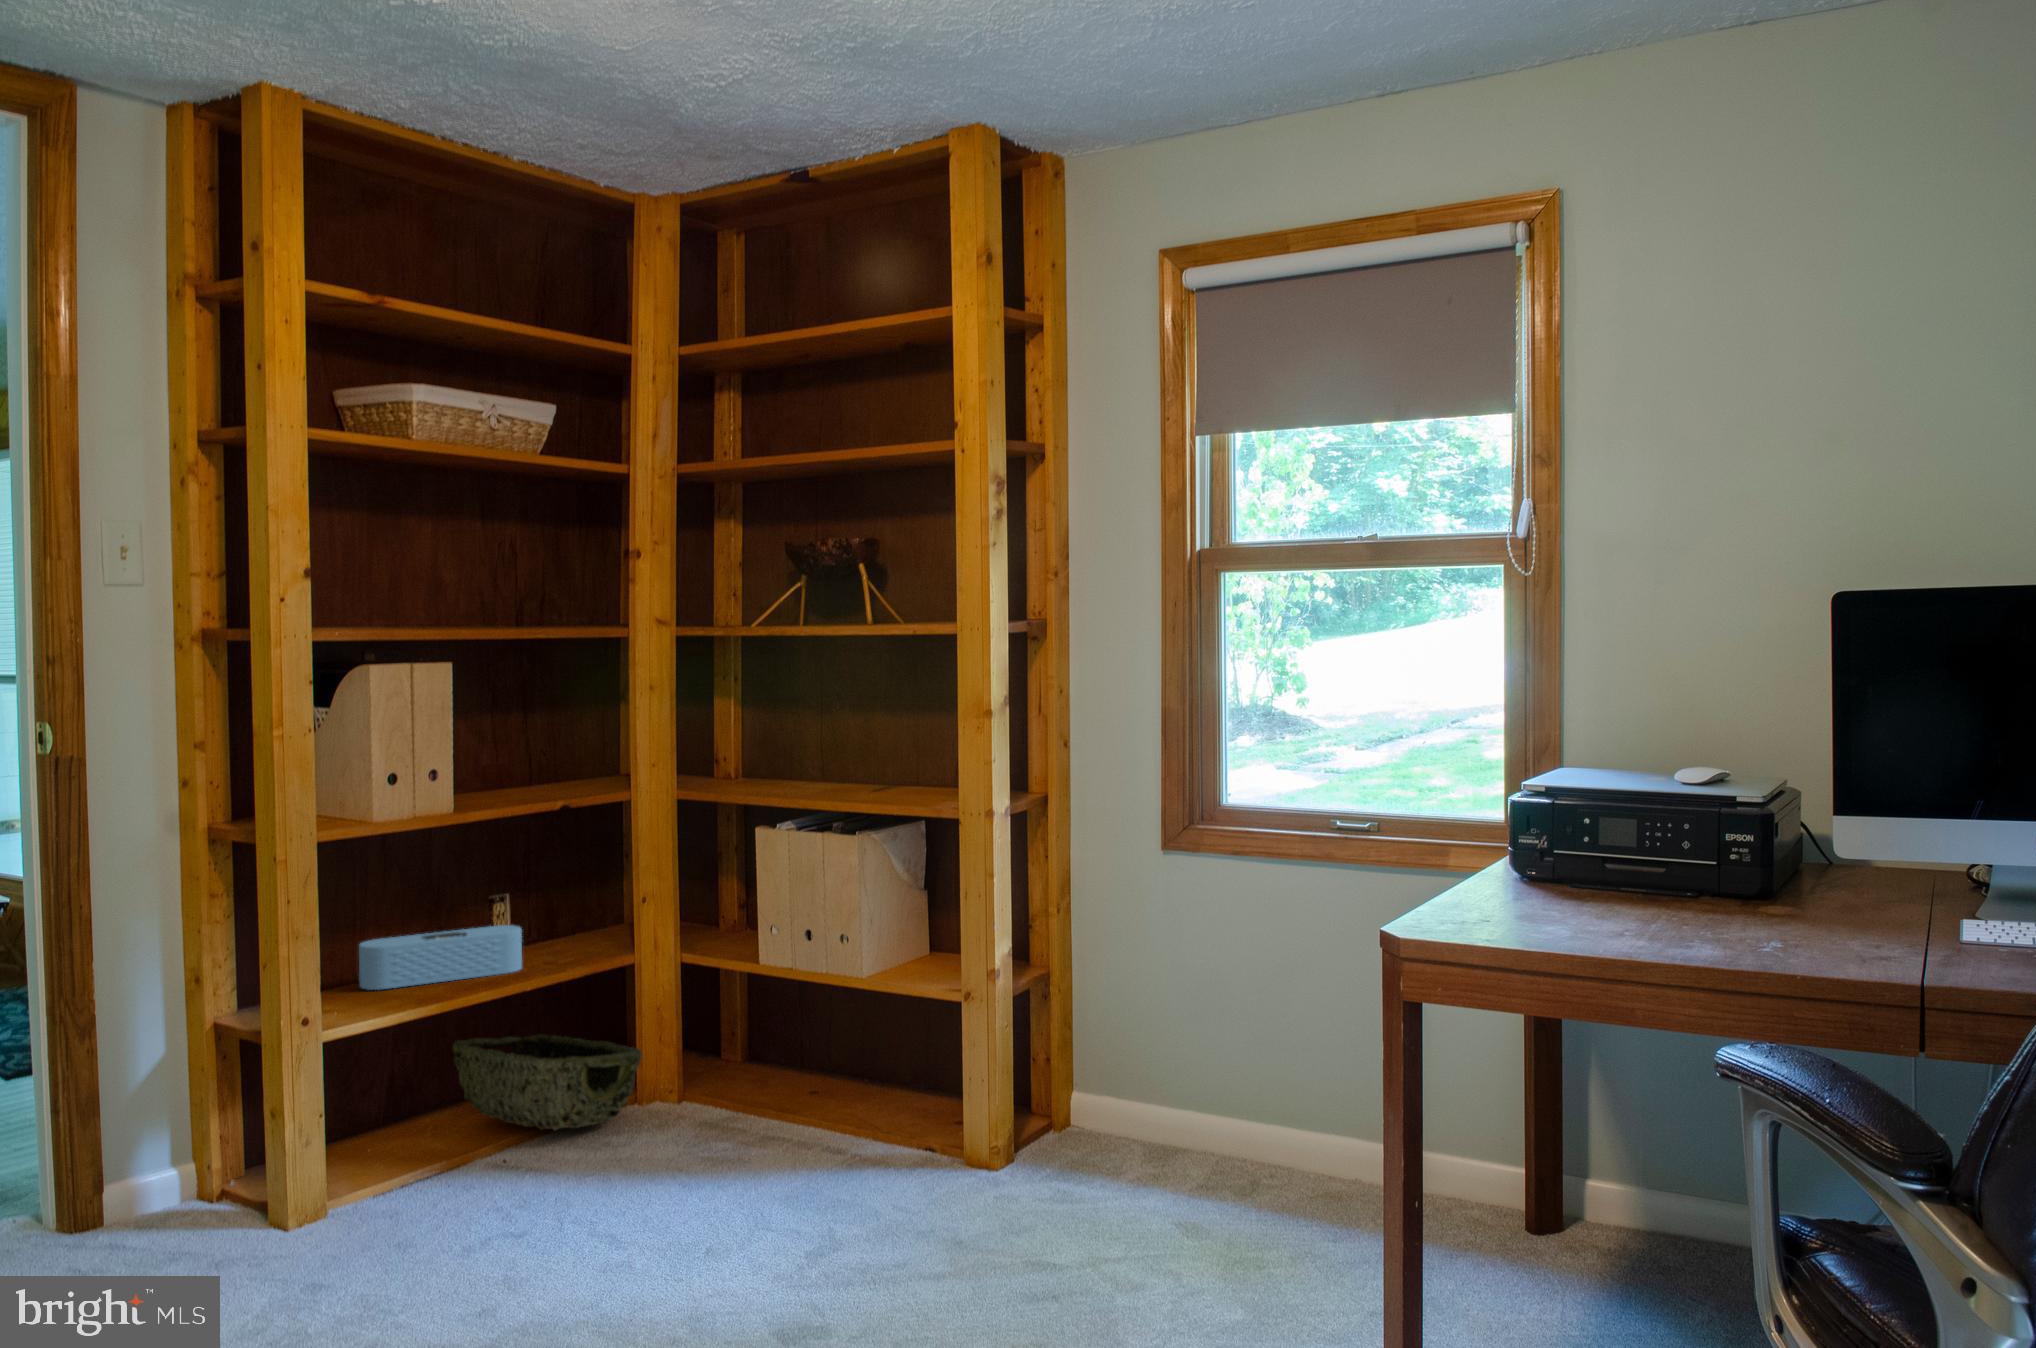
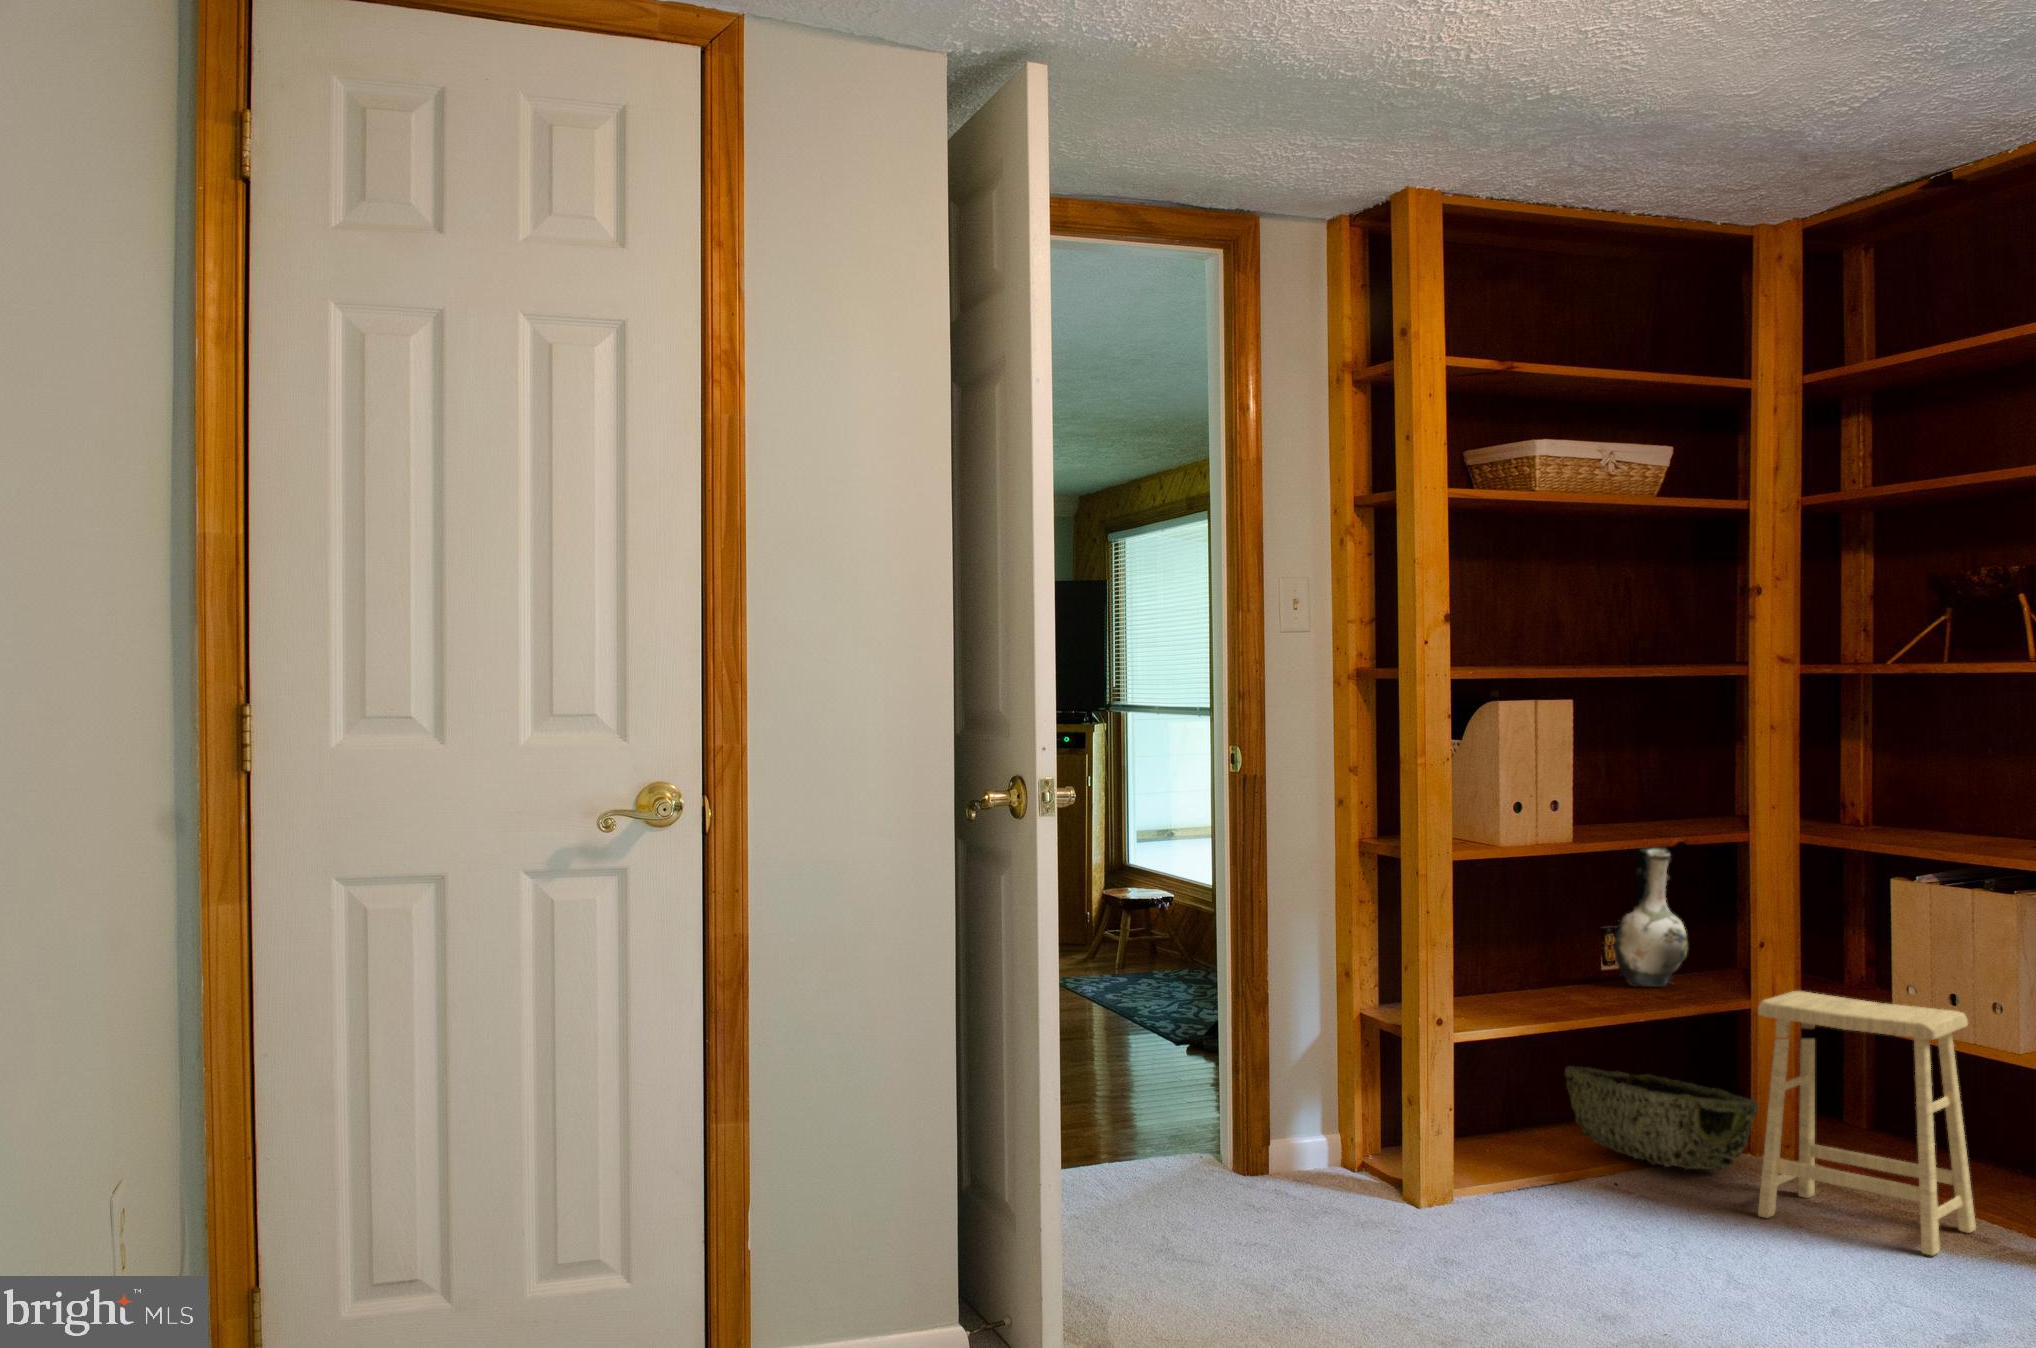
decorative vase: none [502,807,576,950] -> present [1613,848,1688,987]
speaker: present [359,925,522,990] -> none [1481,957,1633,1005]
footstool: none [641,941,829,1176] -> present [1758,991,1976,1256]

